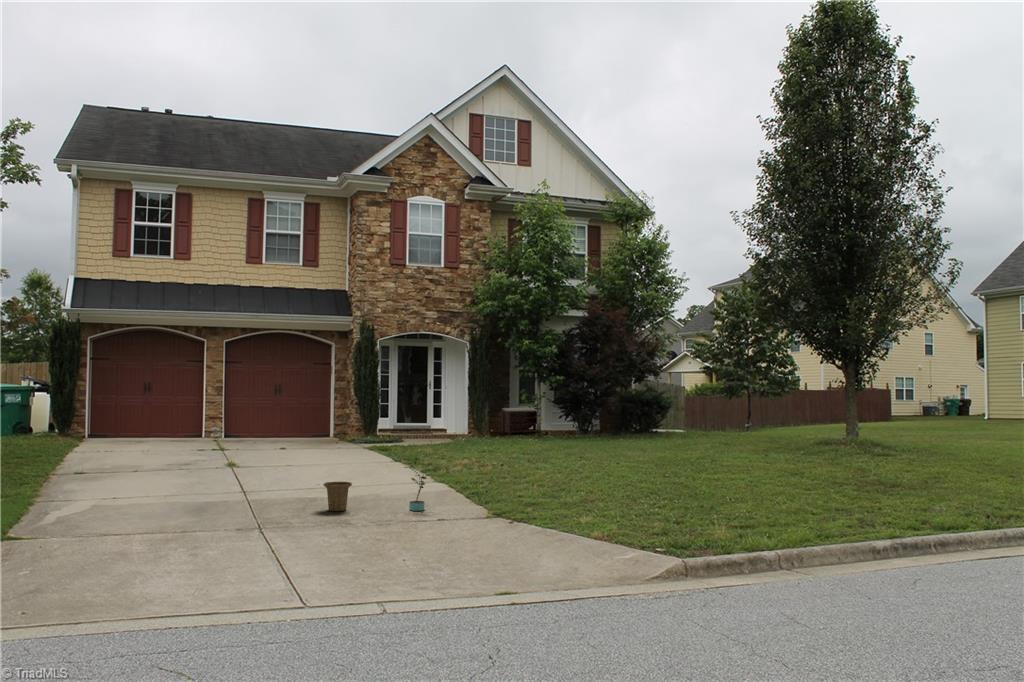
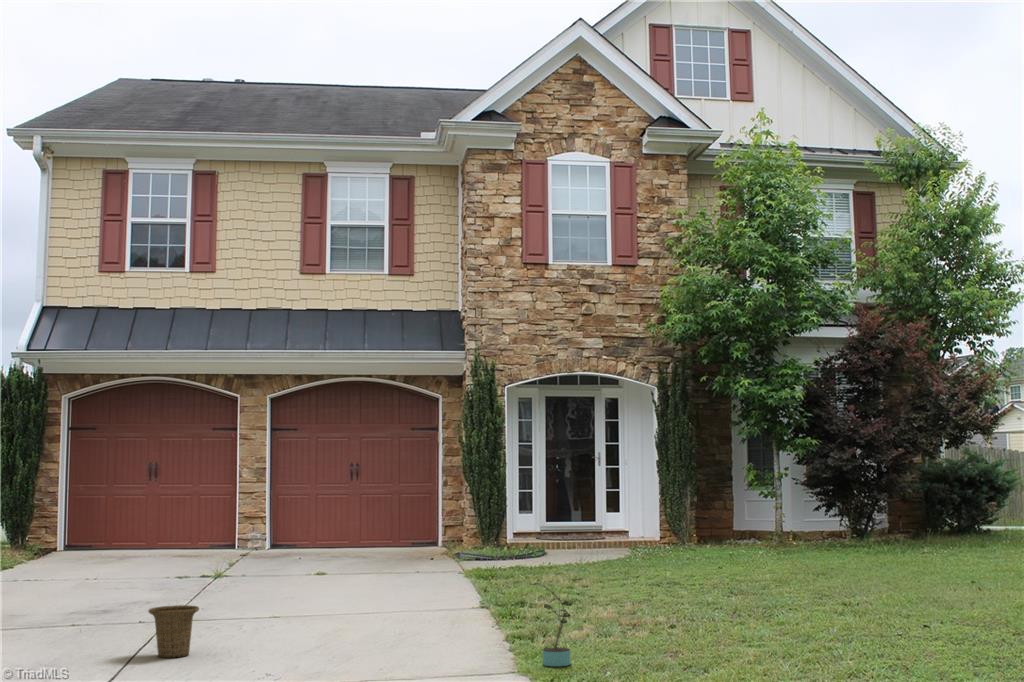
bench: present [501,407,539,434] -> none [716,495,784,540]
basket: present [323,482,352,512] -> present [149,605,199,658]

